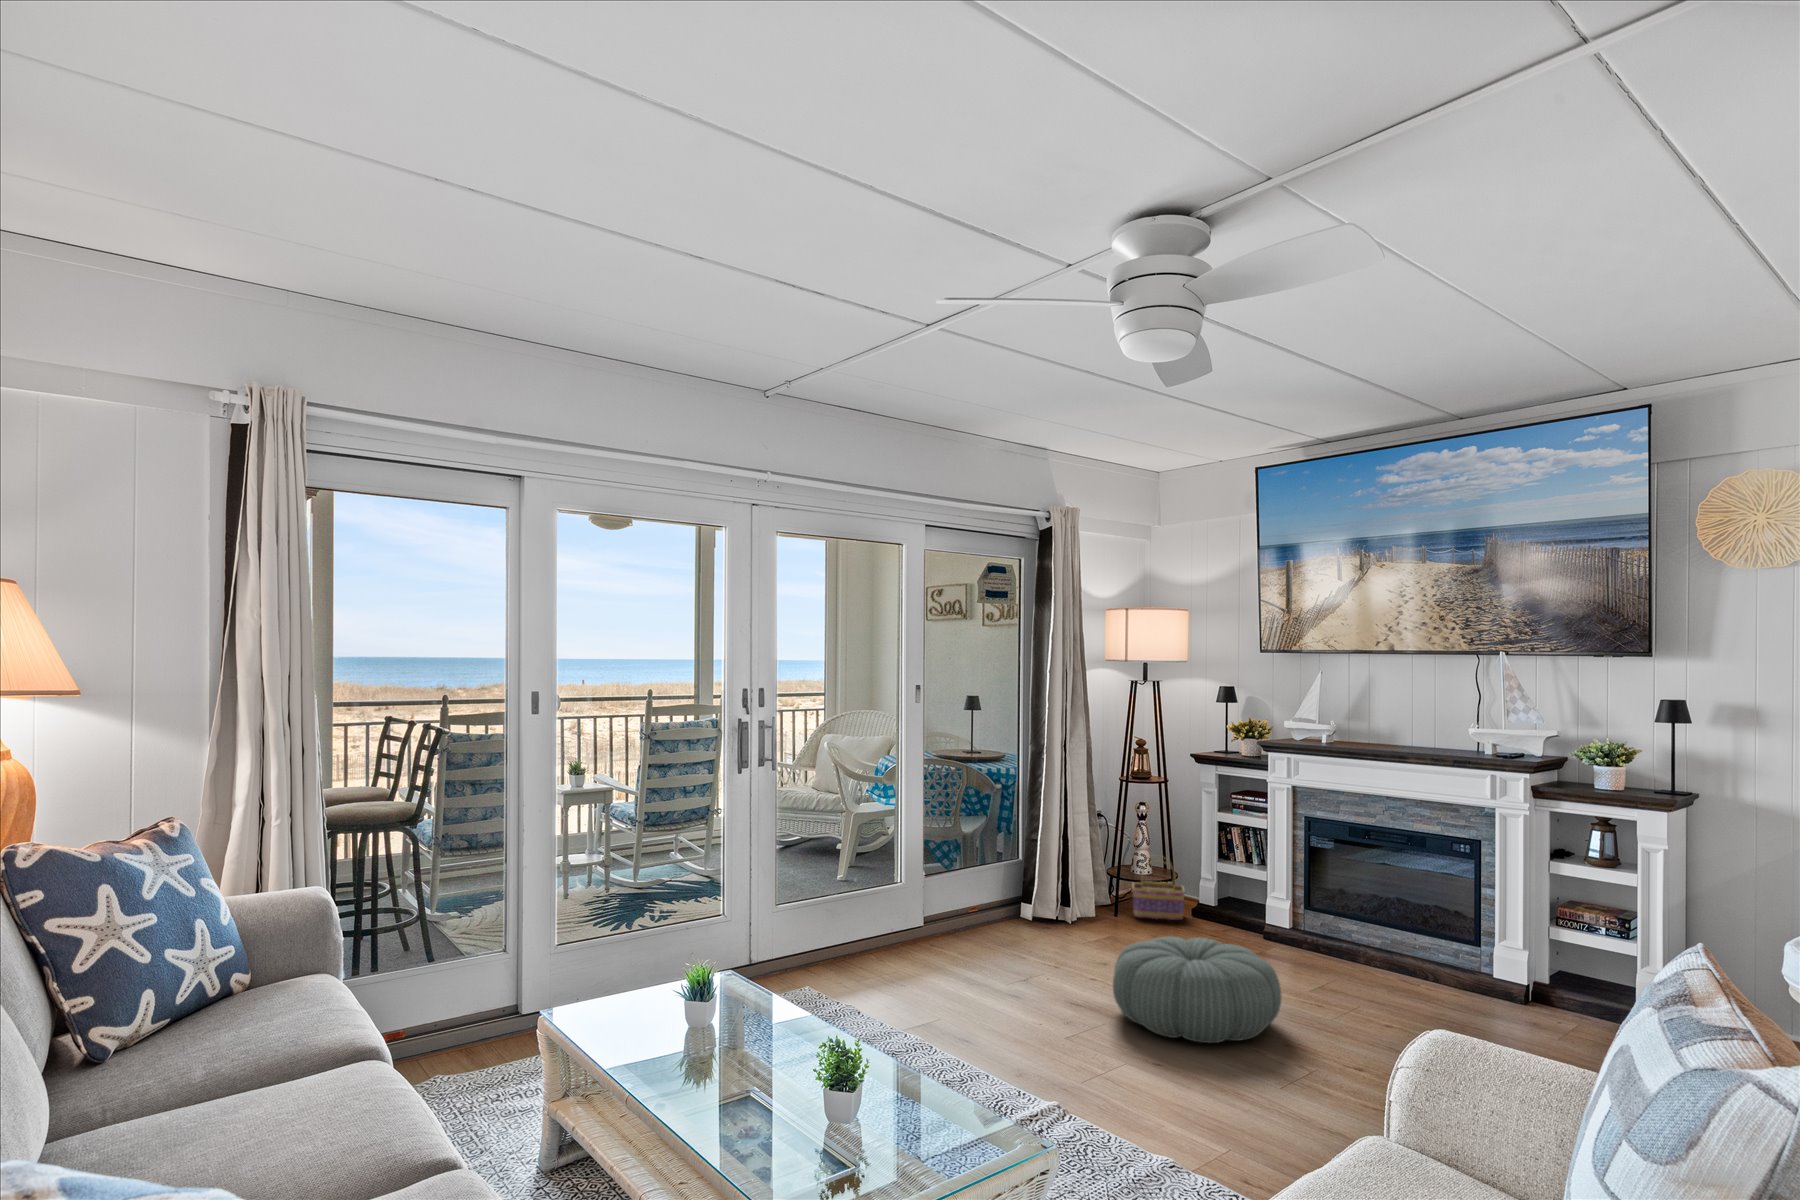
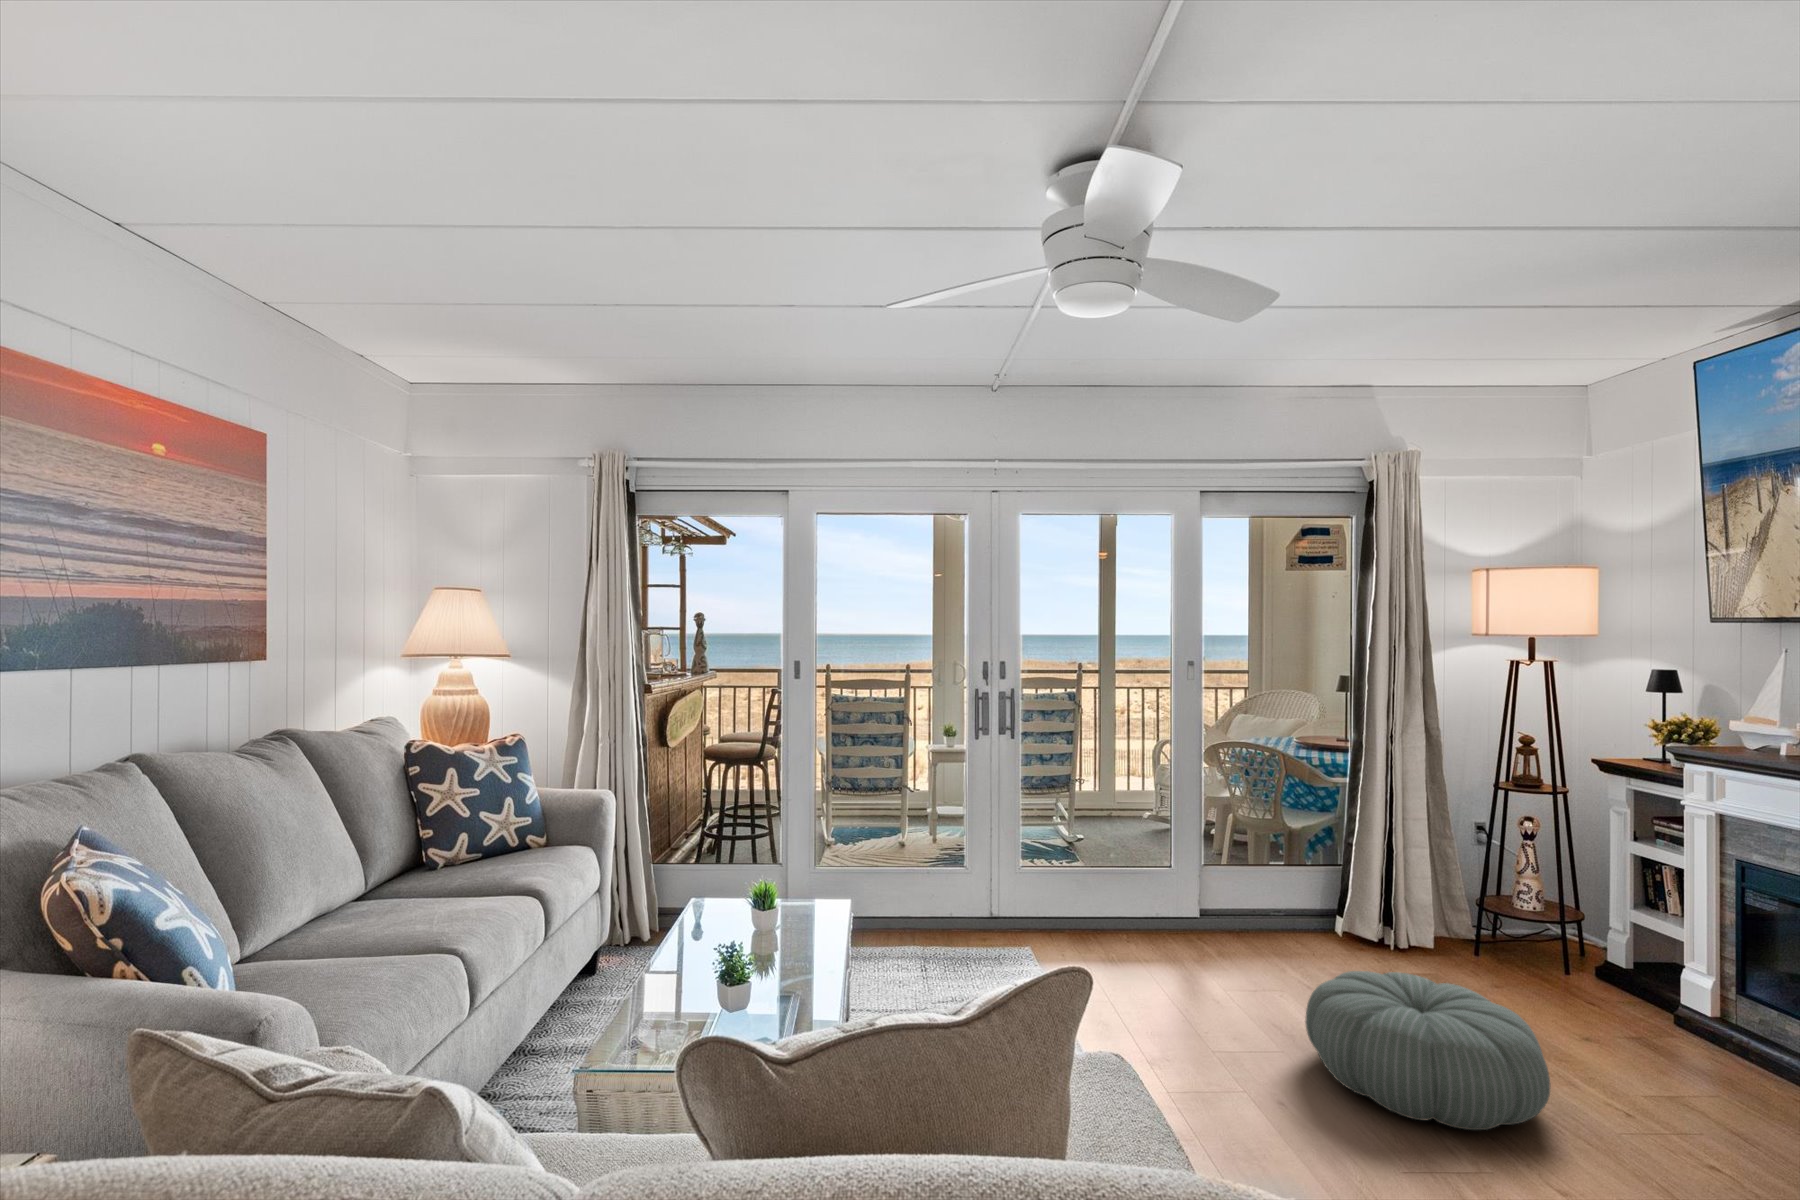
basket: present [1132,855,1185,920] -> none [1491,883,1574,969]

